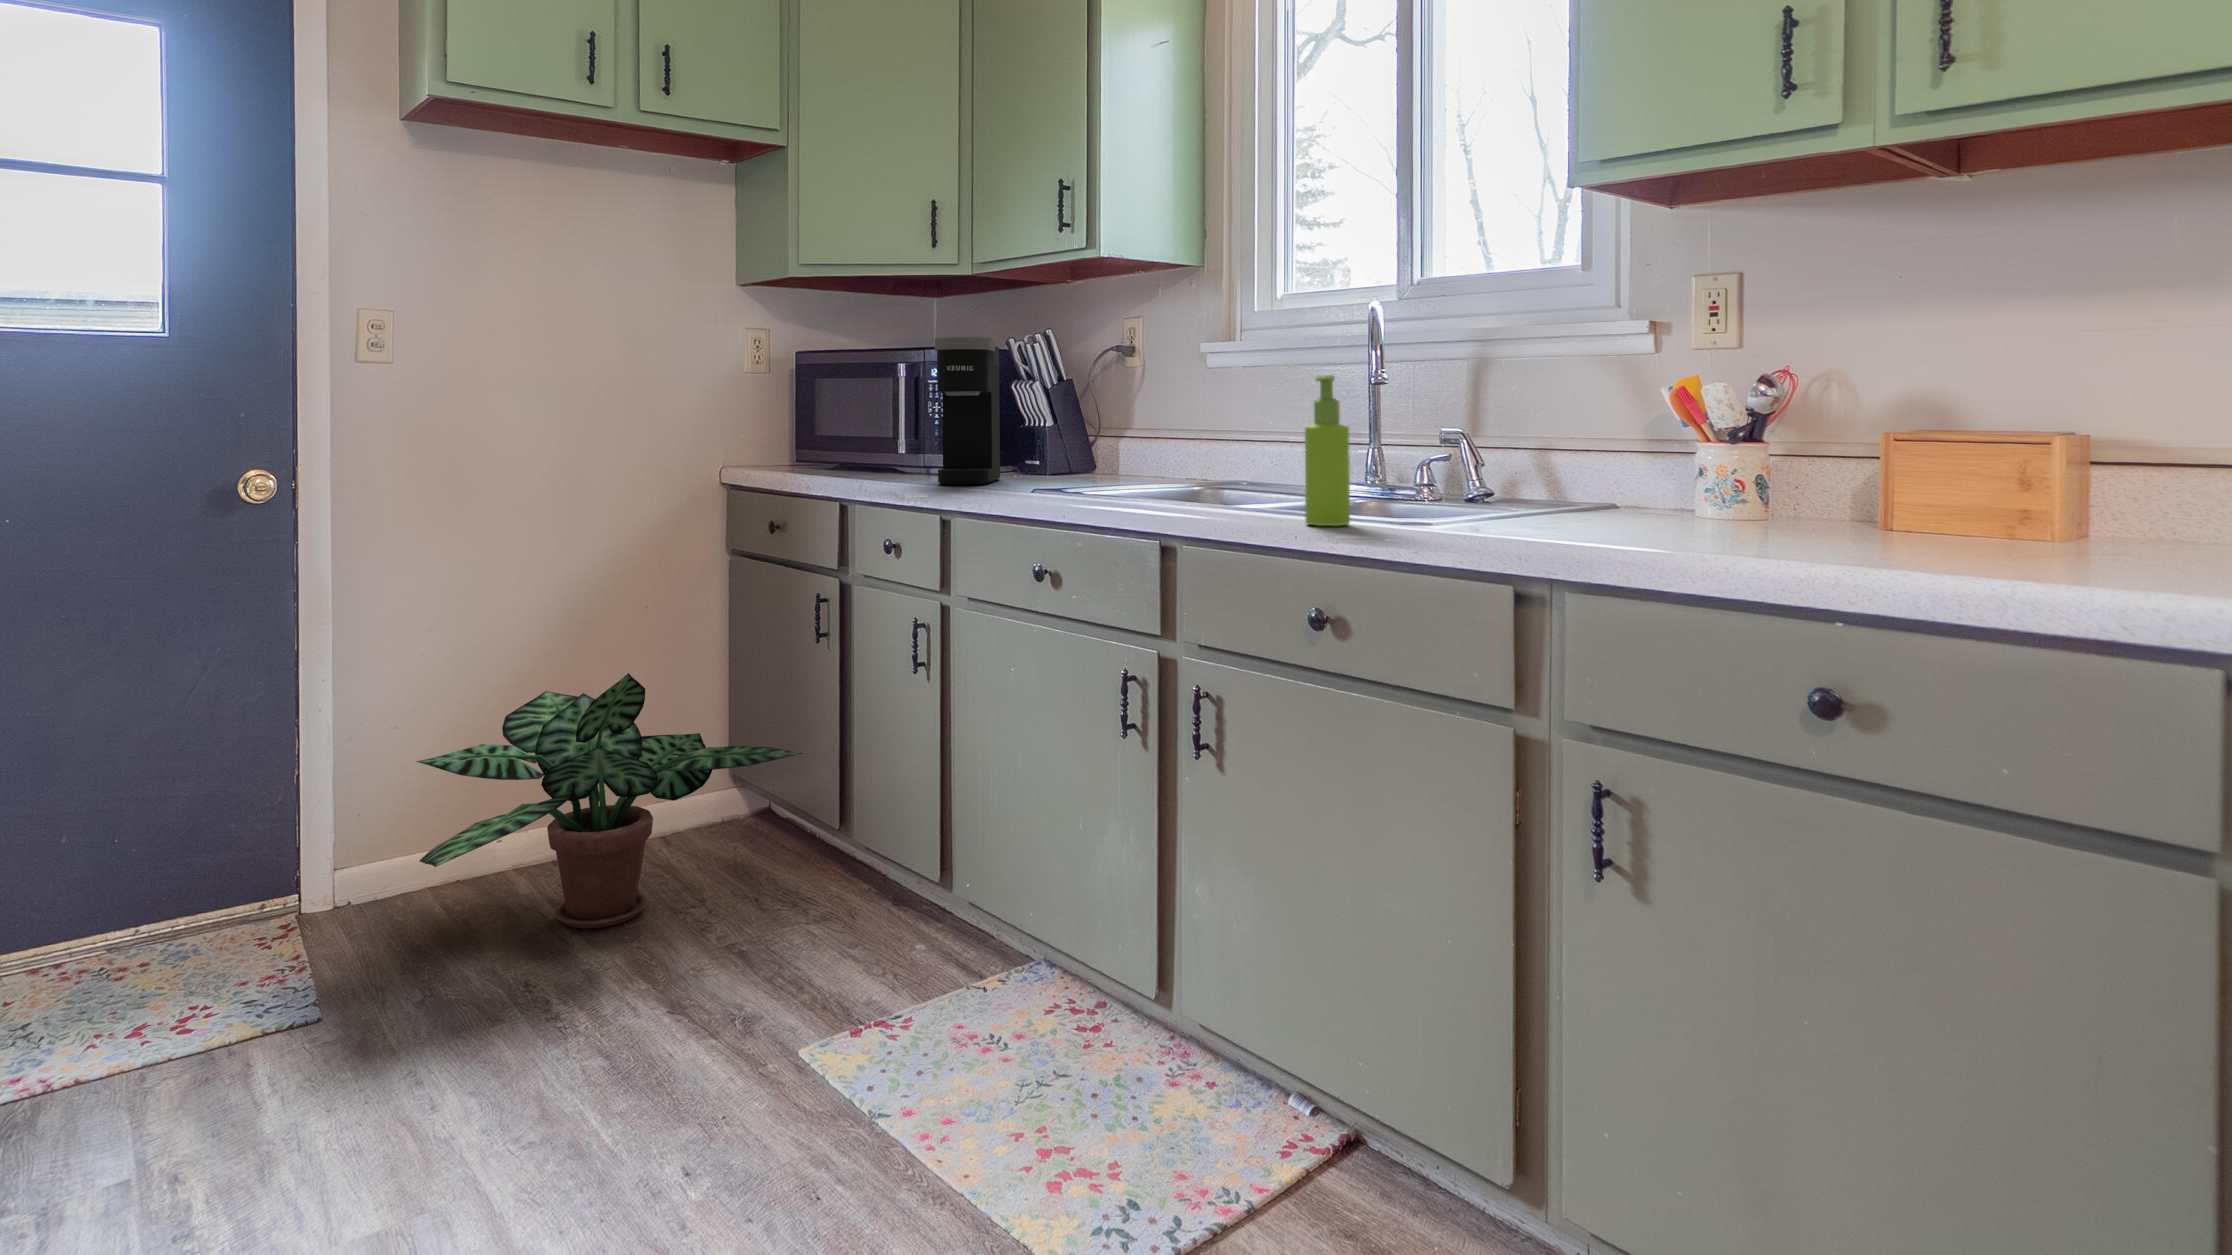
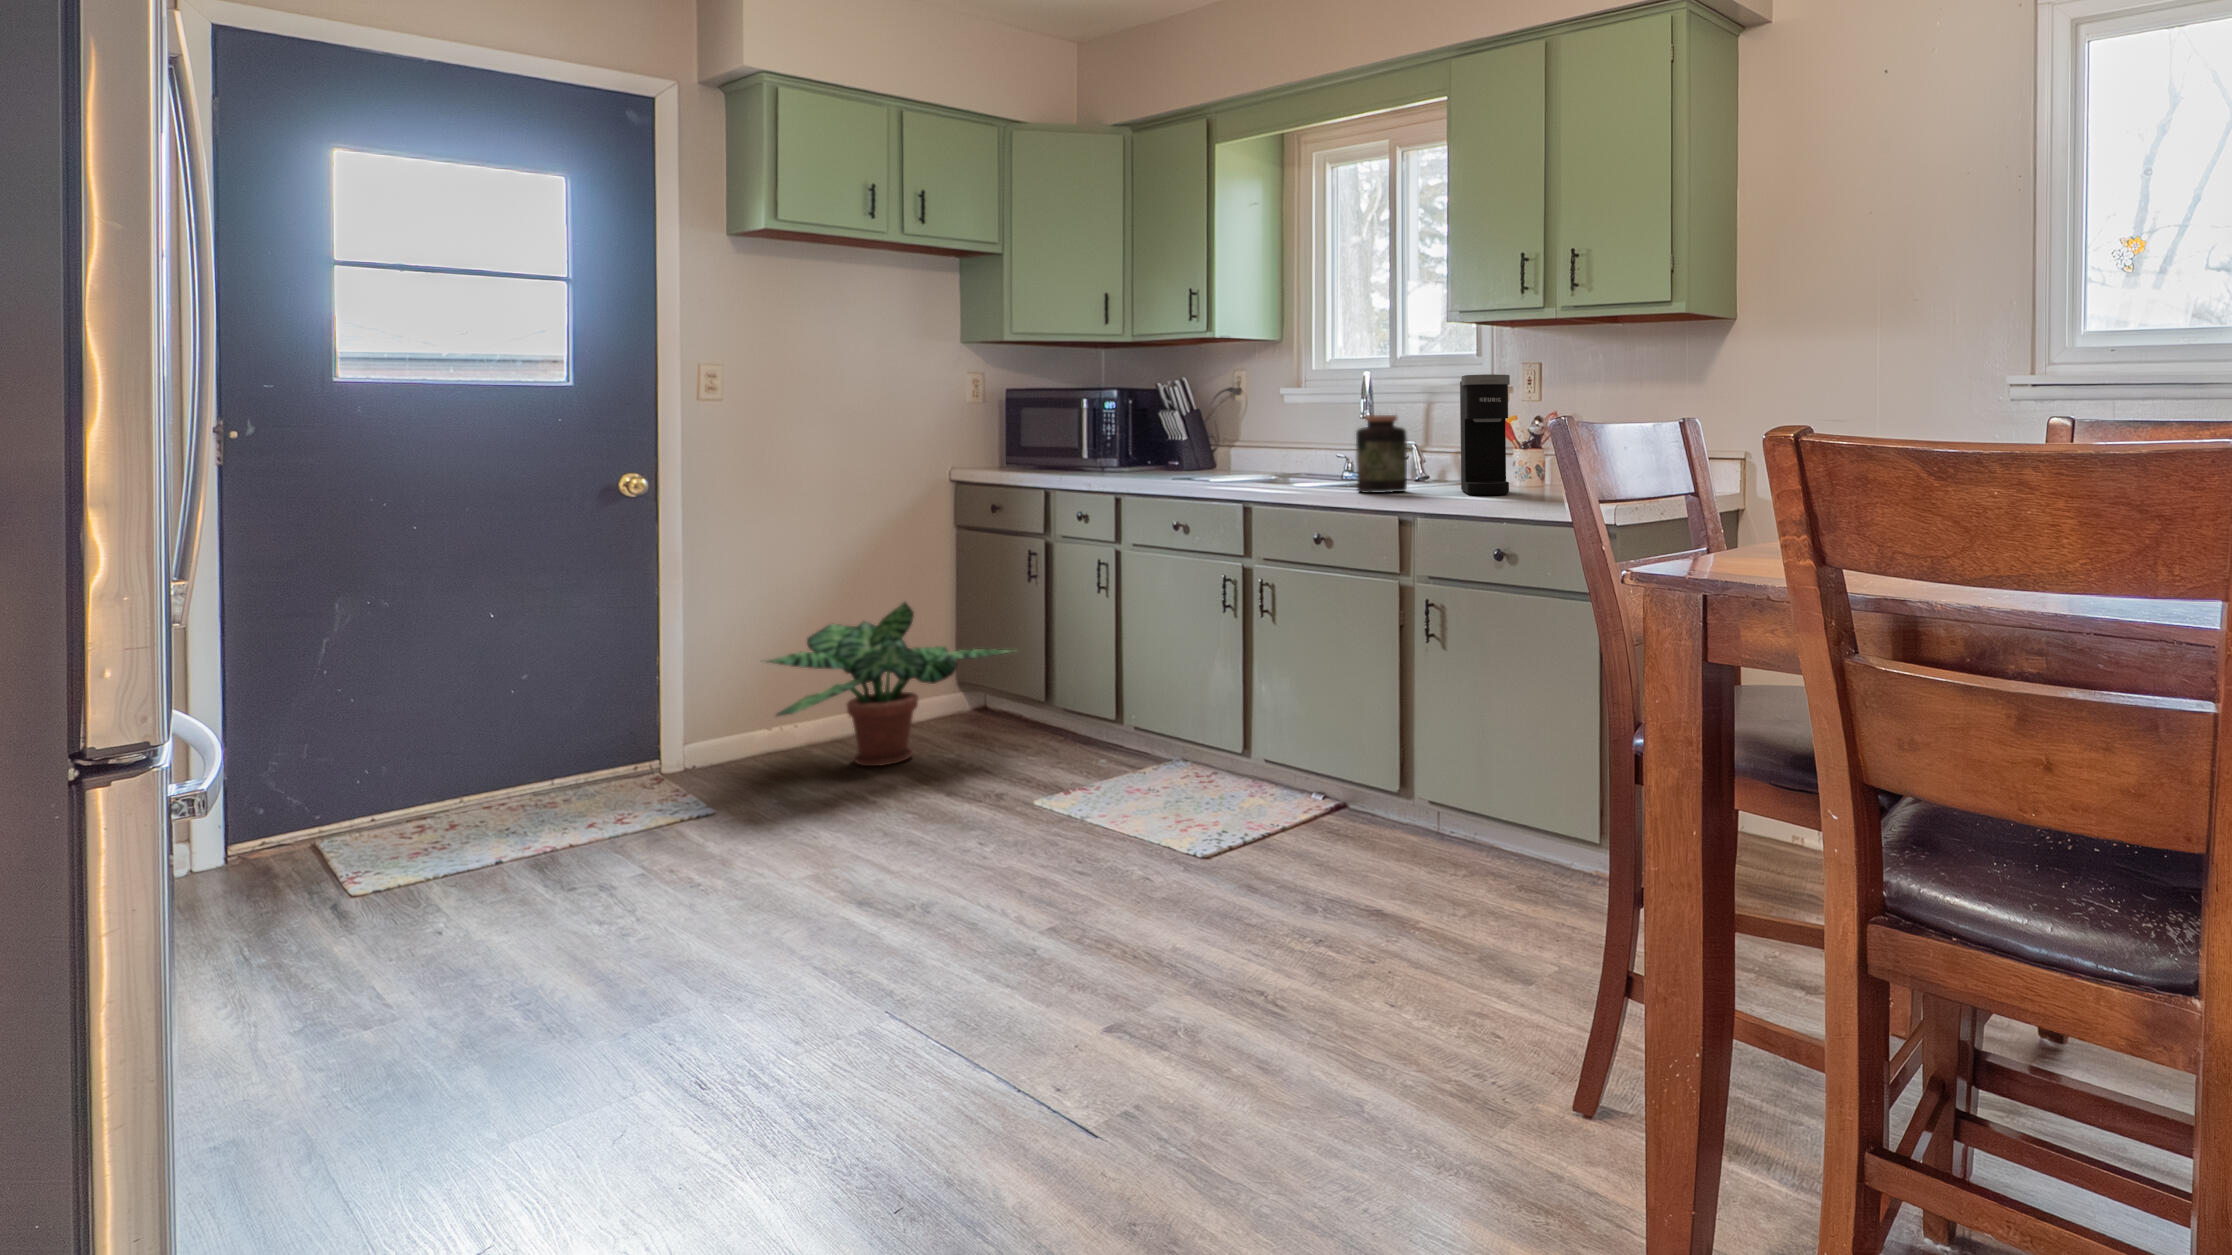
coffee maker: present [935,337,1000,485] -> present [1460,374,1510,495]
jar: none [1402,373,1511,535] -> present [1356,415,1407,493]
soap dispenser: present [1305,375,1350,526] -> none [1312,416,1335,491]

